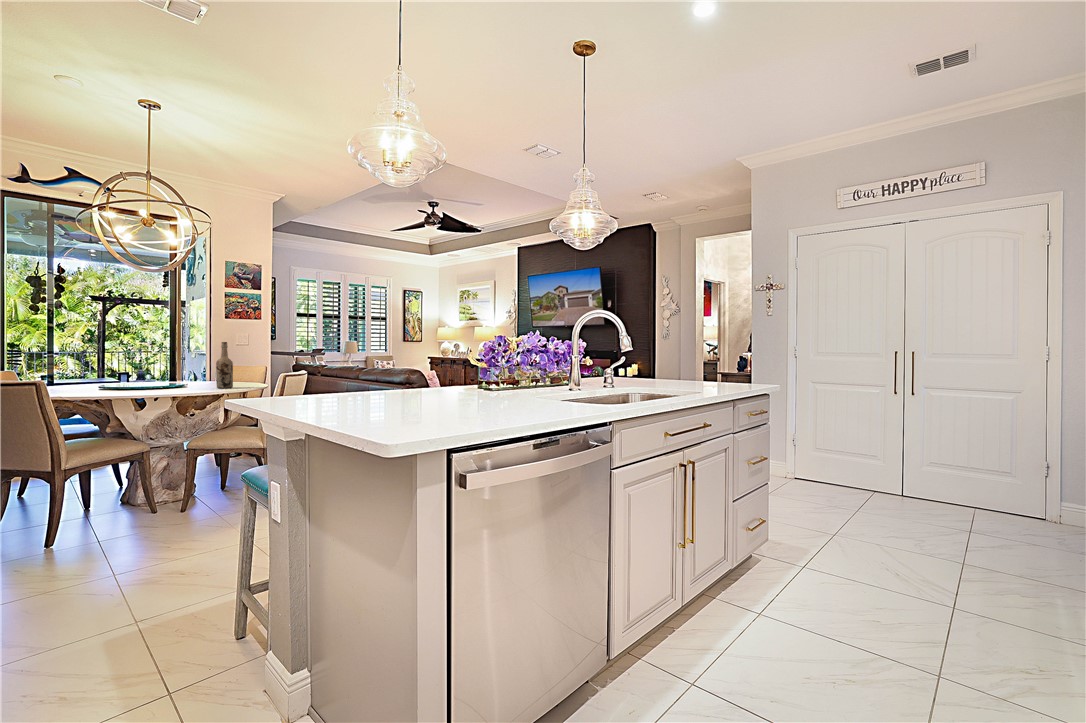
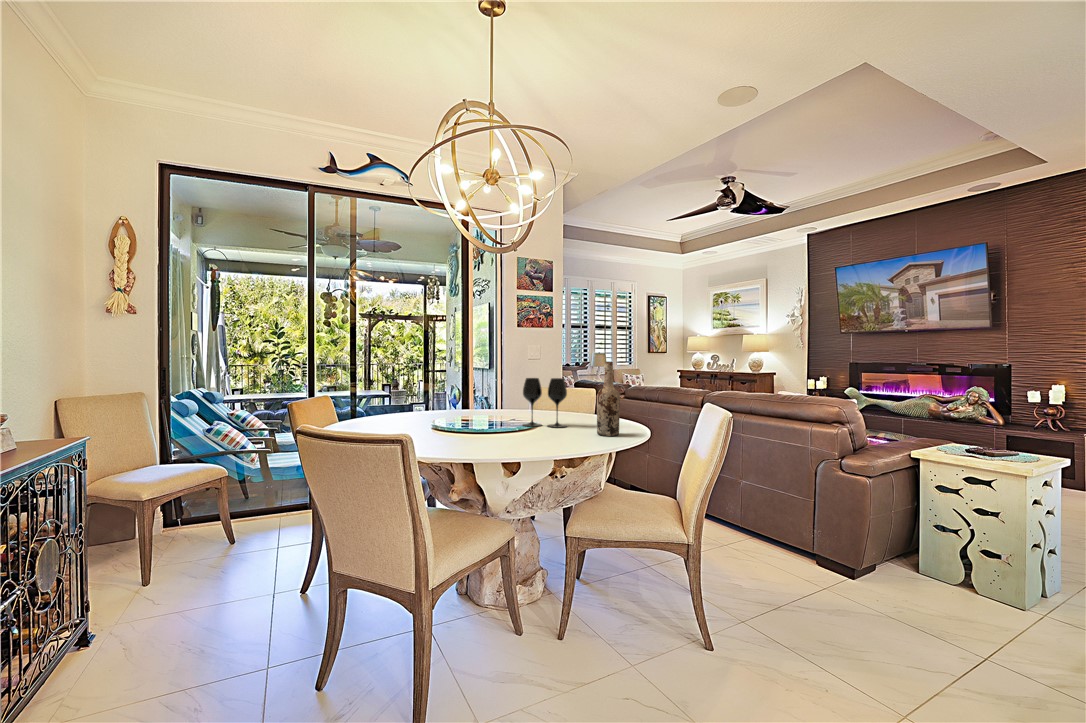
wine glass: none [173,354,208,386] -> present [523,378,567,427]

